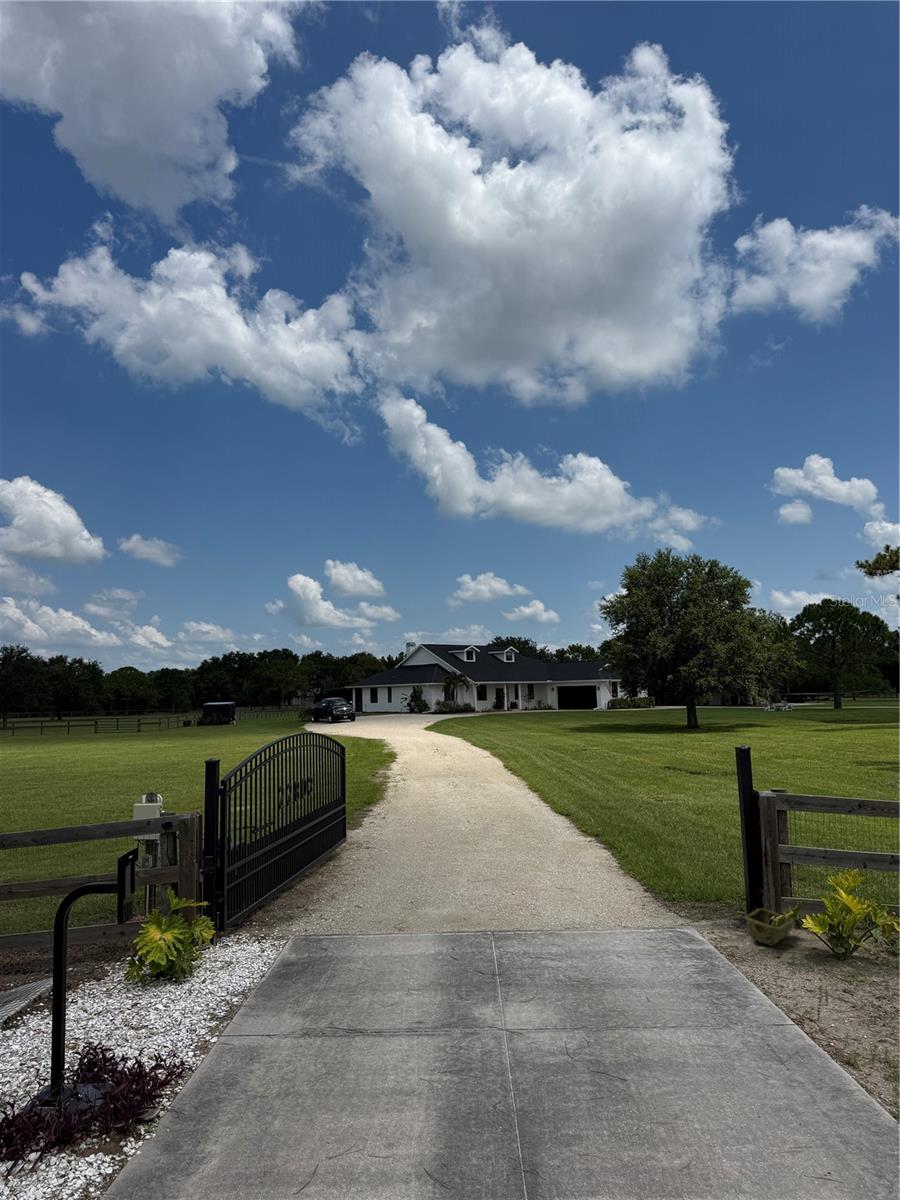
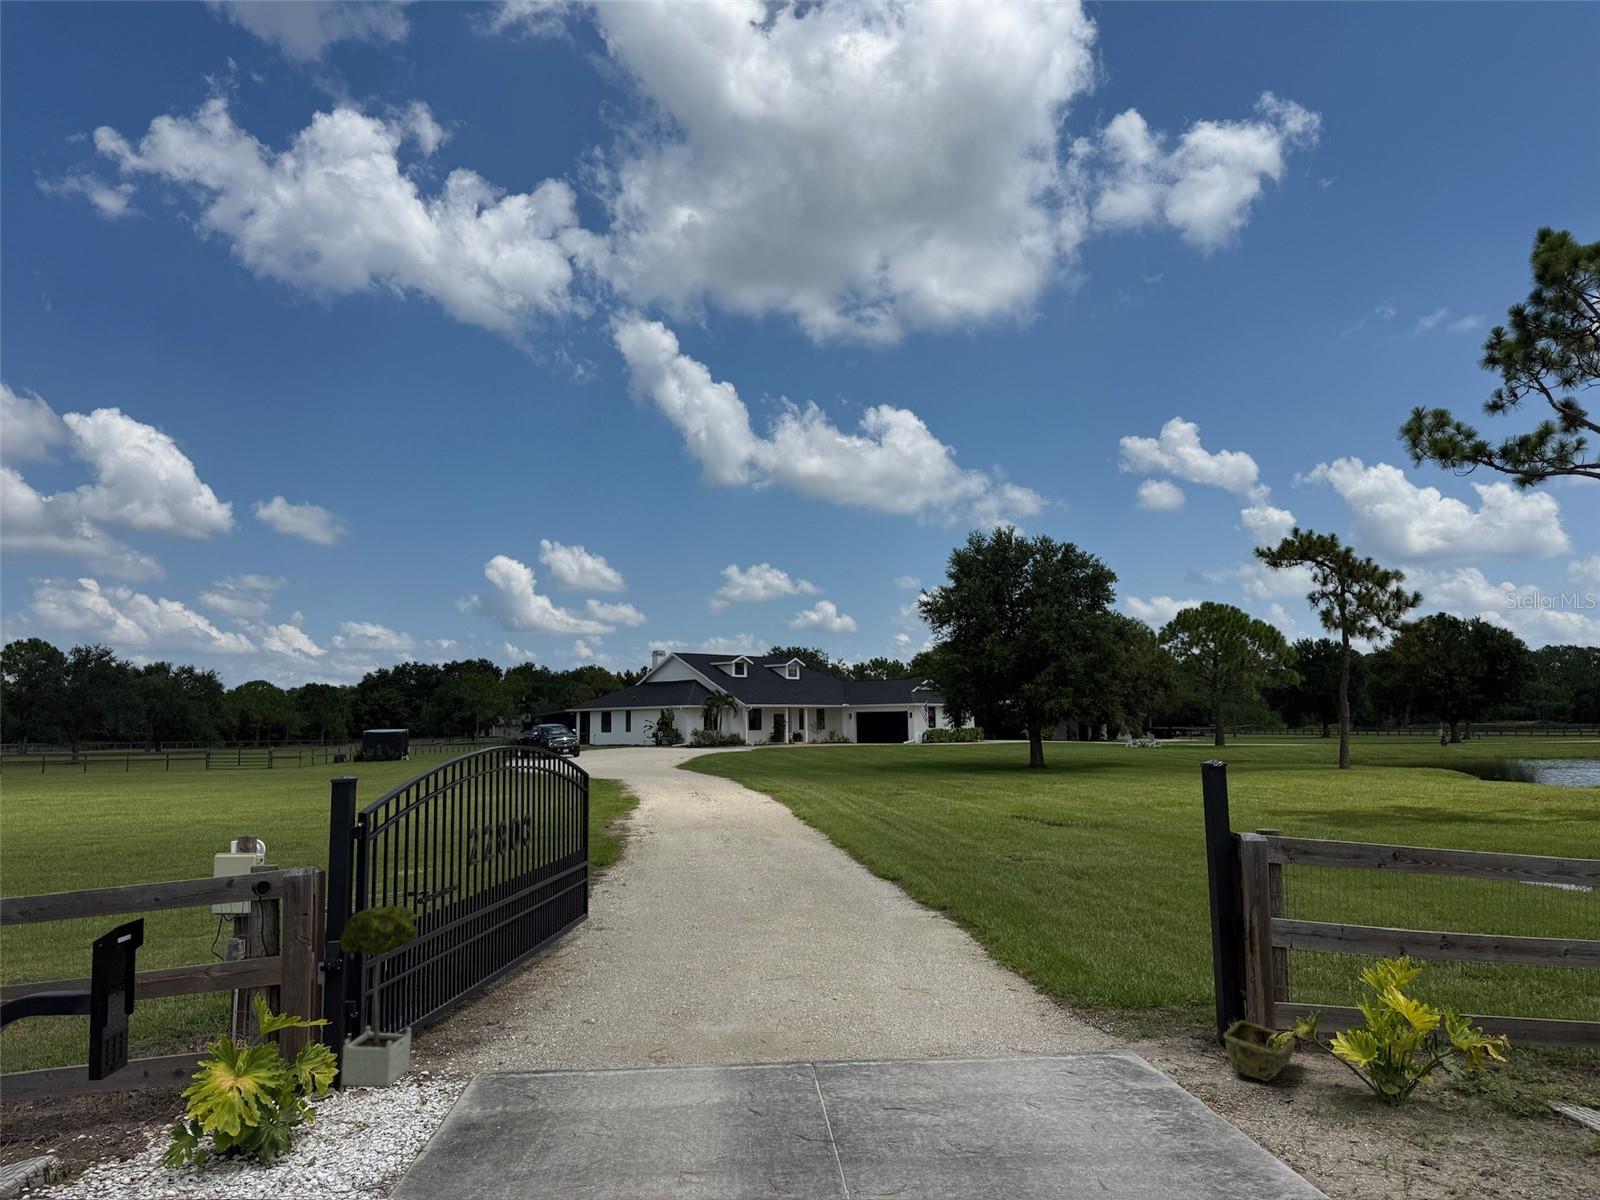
potted tree: none [213,836,256,942] -> present [339,905,417,1086]

